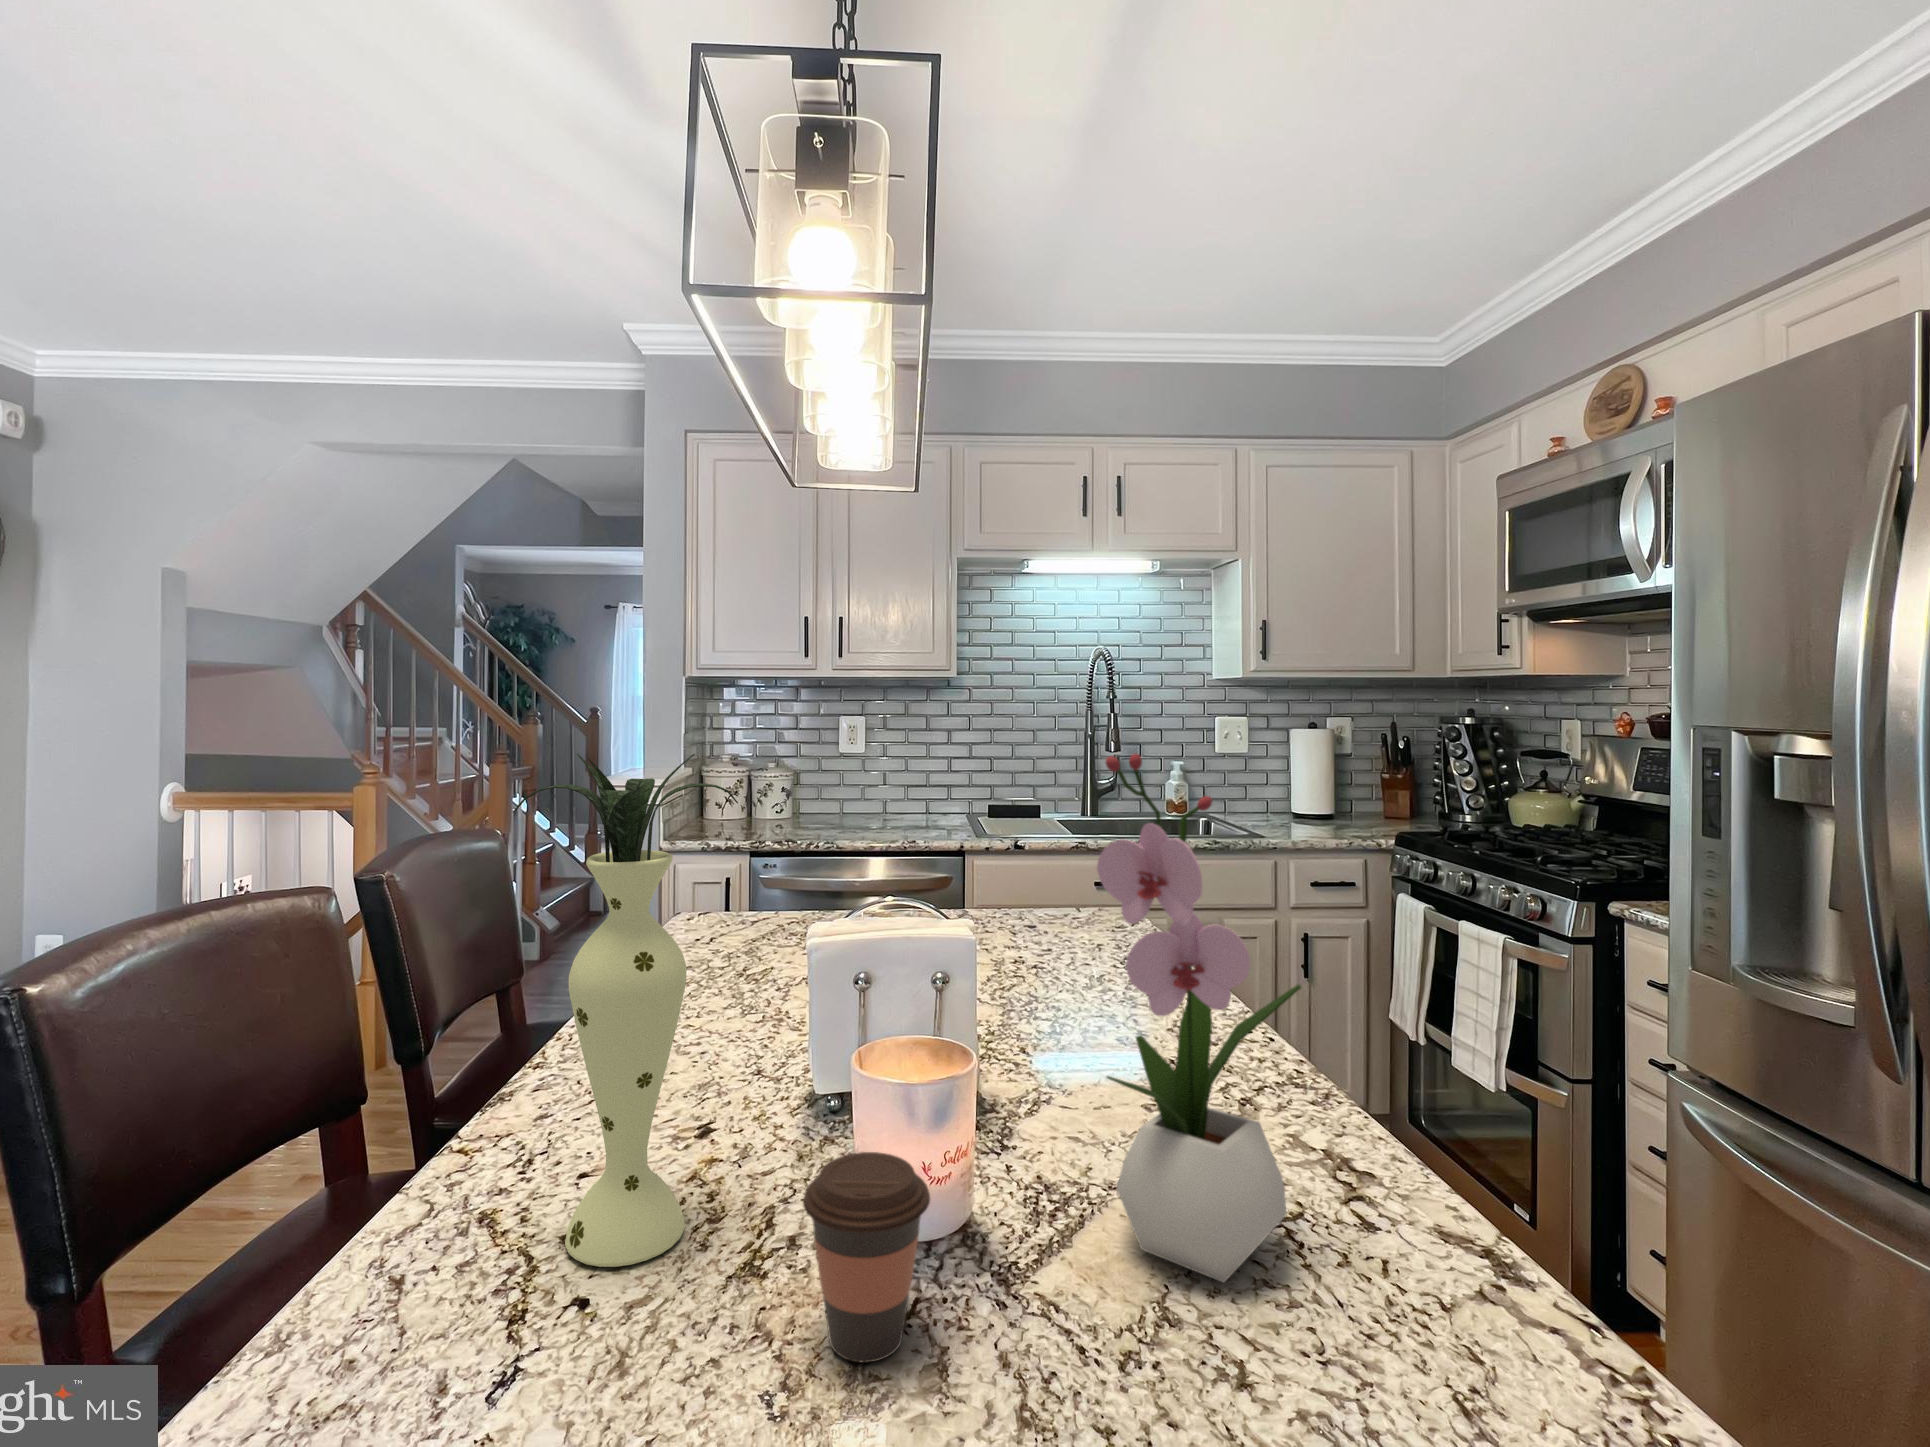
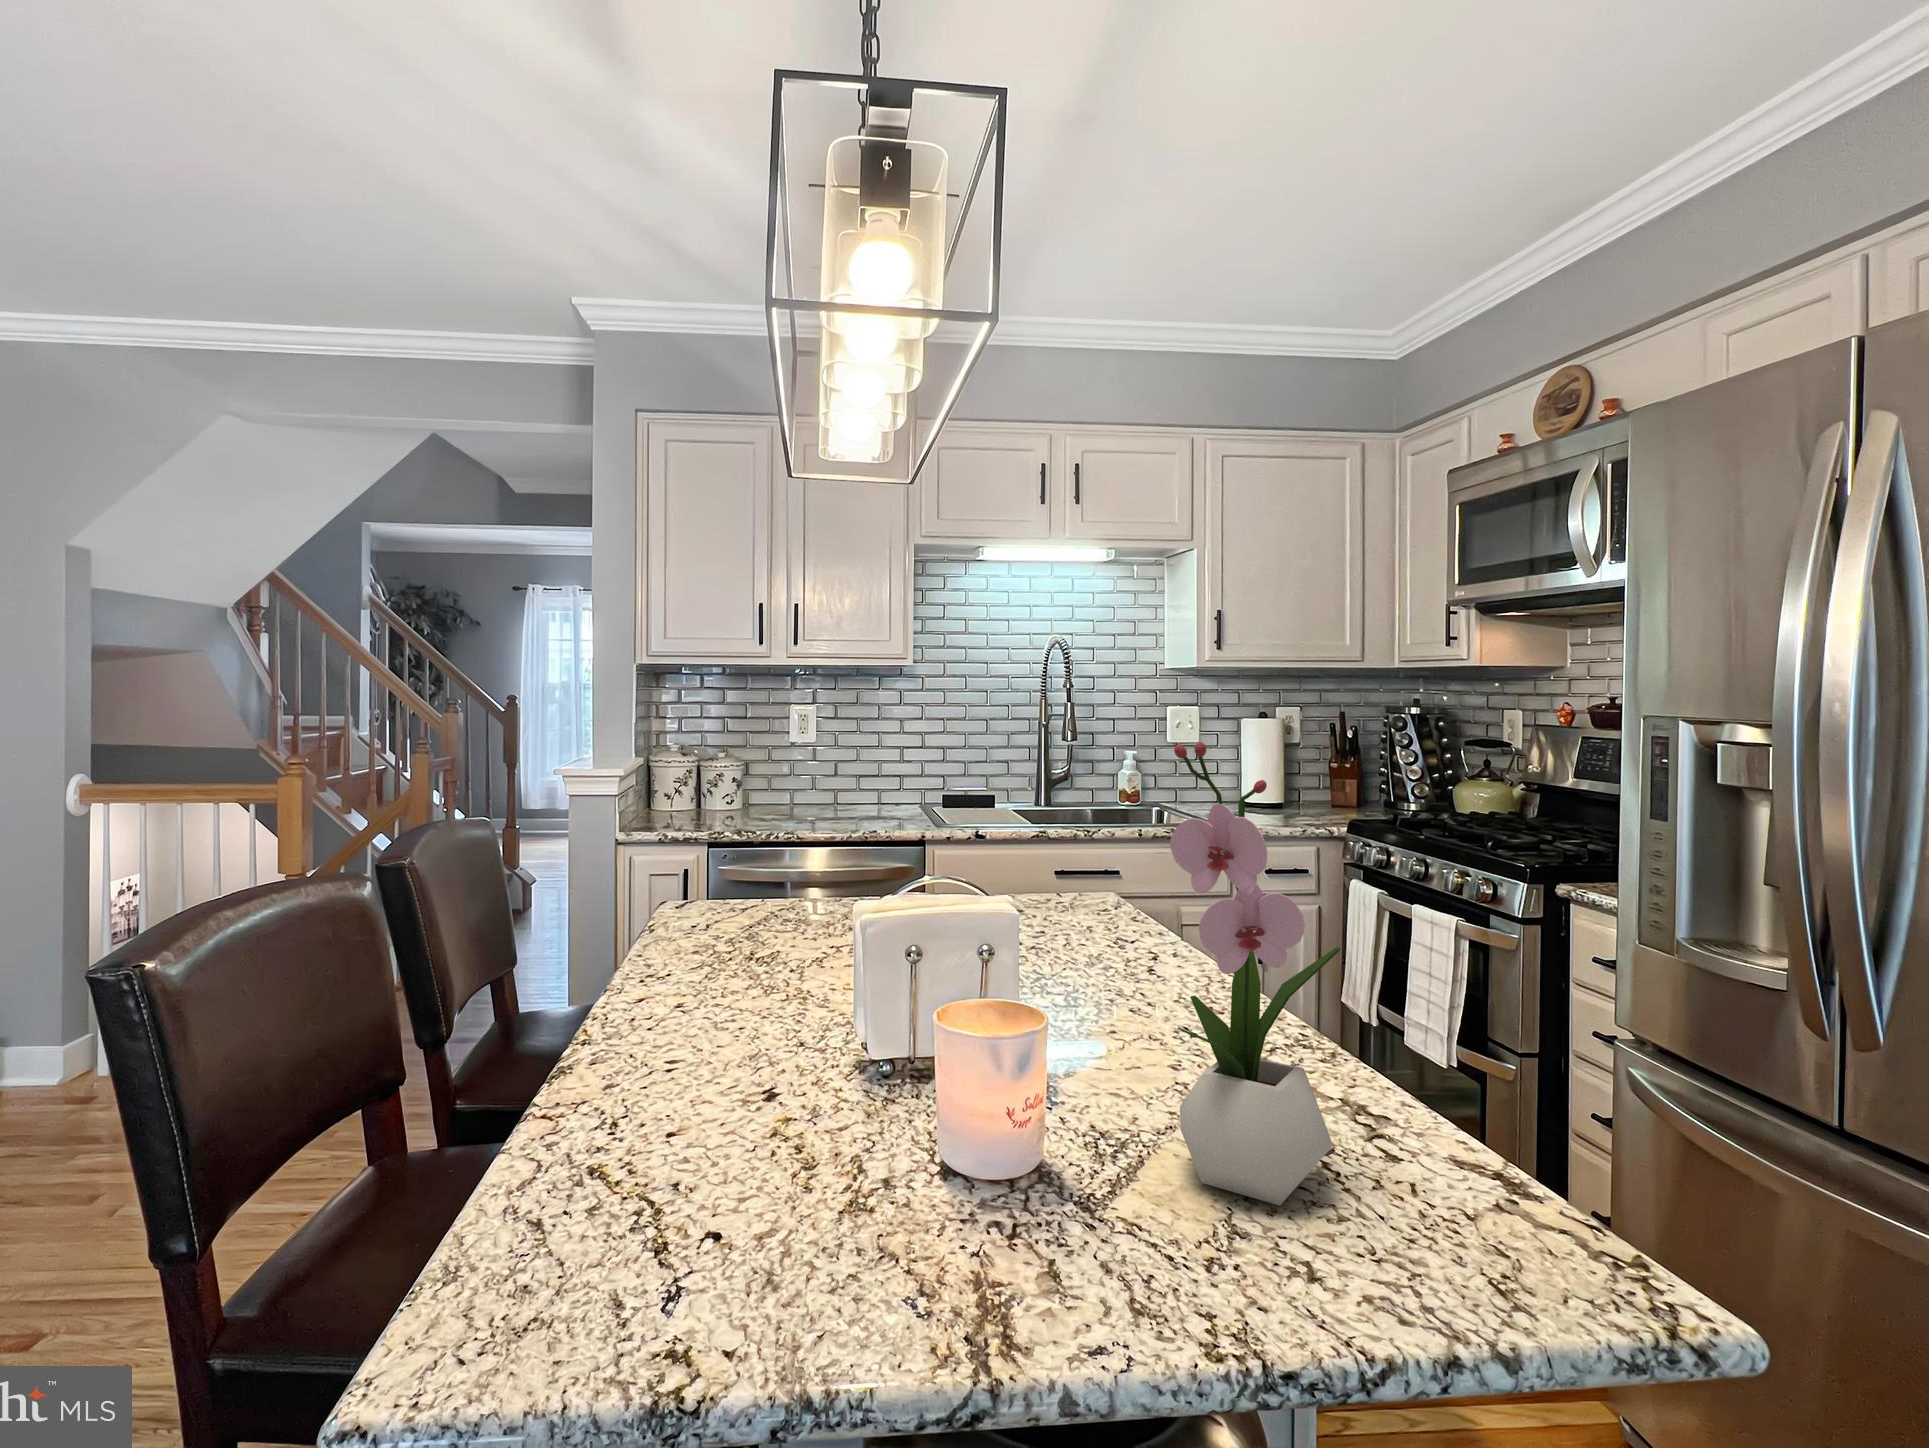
vase: present [513,754,738,1267] -> none [631,742,835,1209]
coffee cup: present [803,1152,930,1362] -> none [927,1096,1040,1273]

